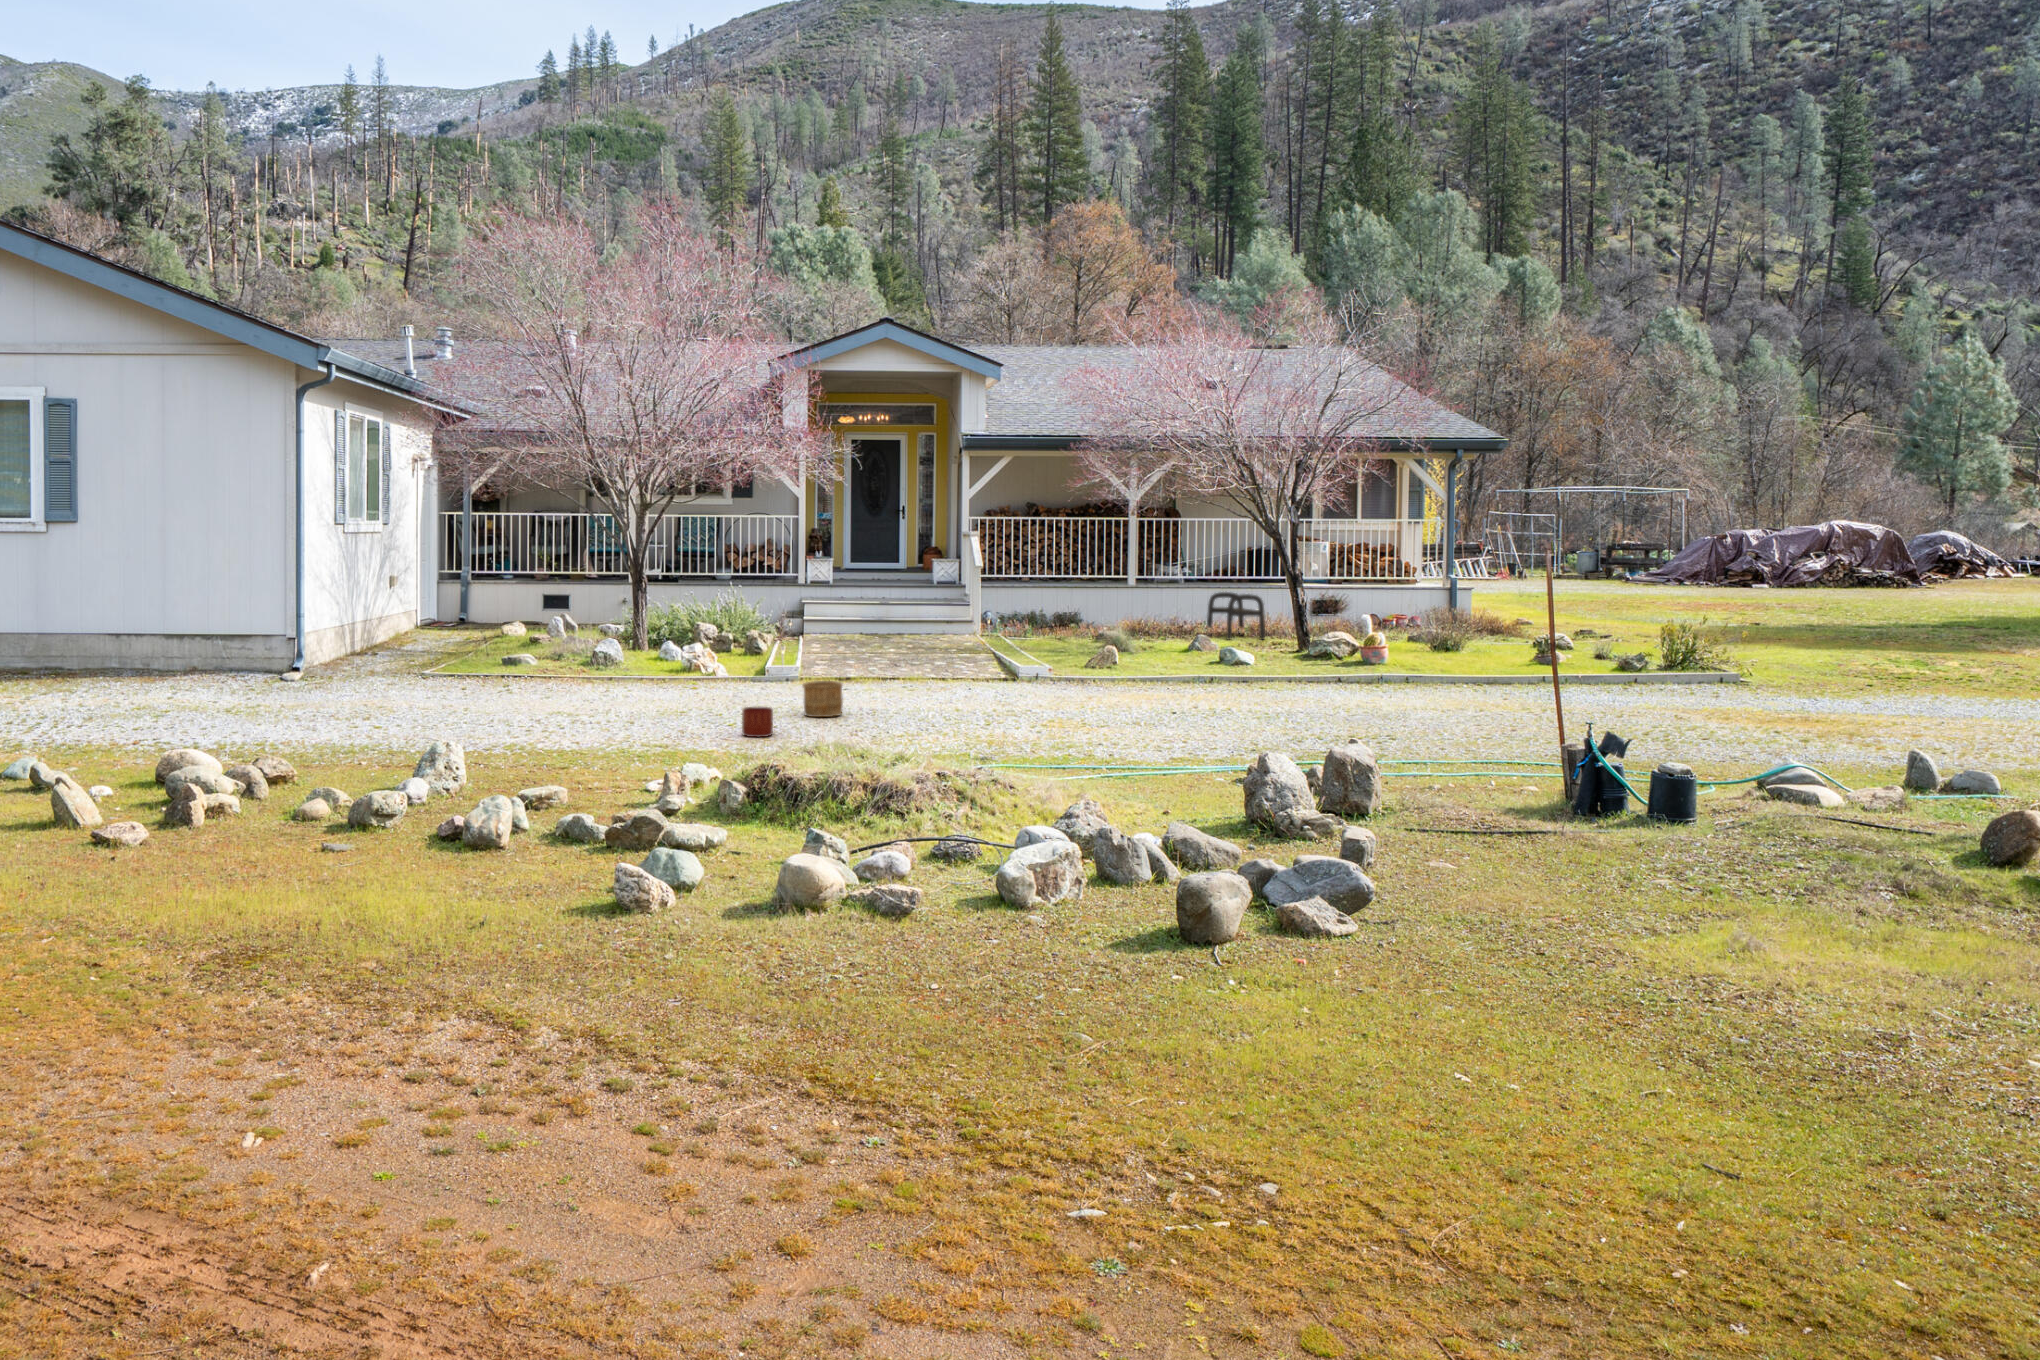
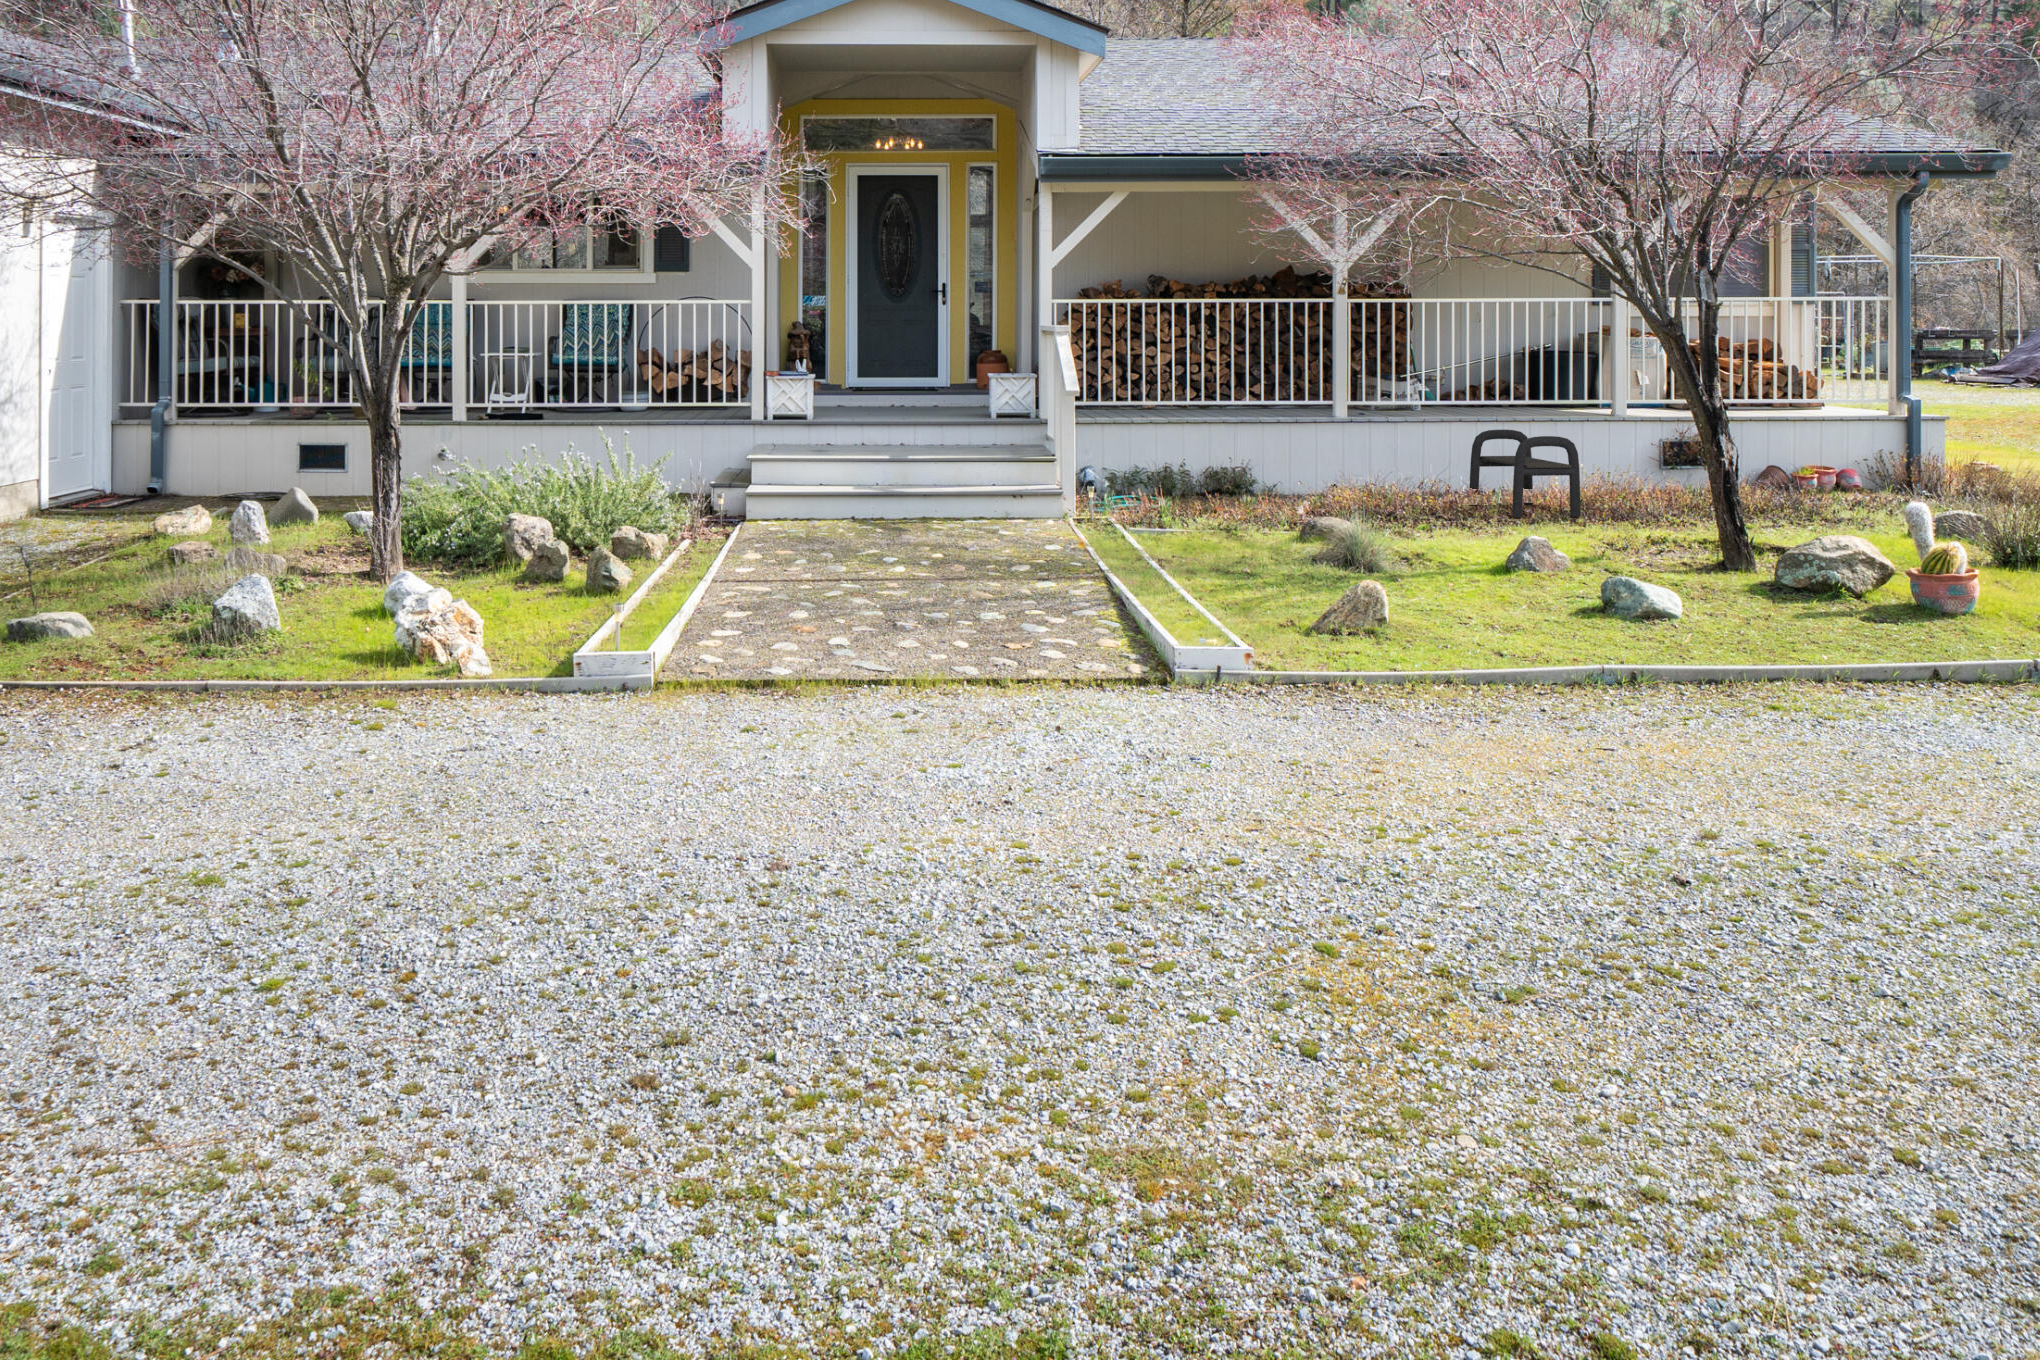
wooden bucket: present [803,681,843,717] -> none [484,814,622,956]
planter: present [742,707,773,737] -> none [103,1036,239,1196]

